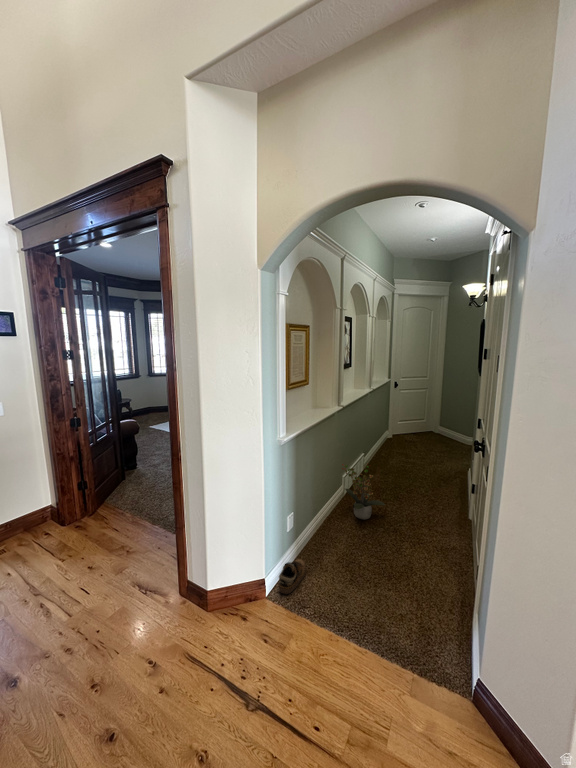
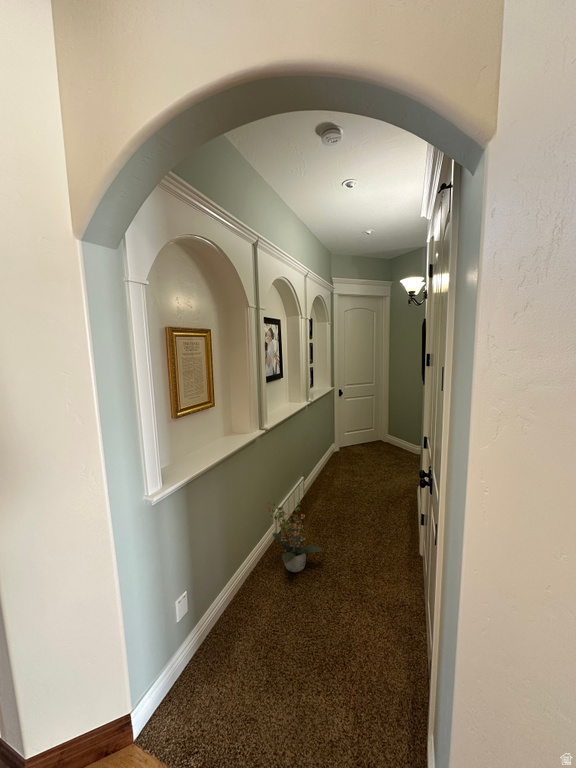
shoe: present [279,559,306,594] -> none [153,658,206,730]

